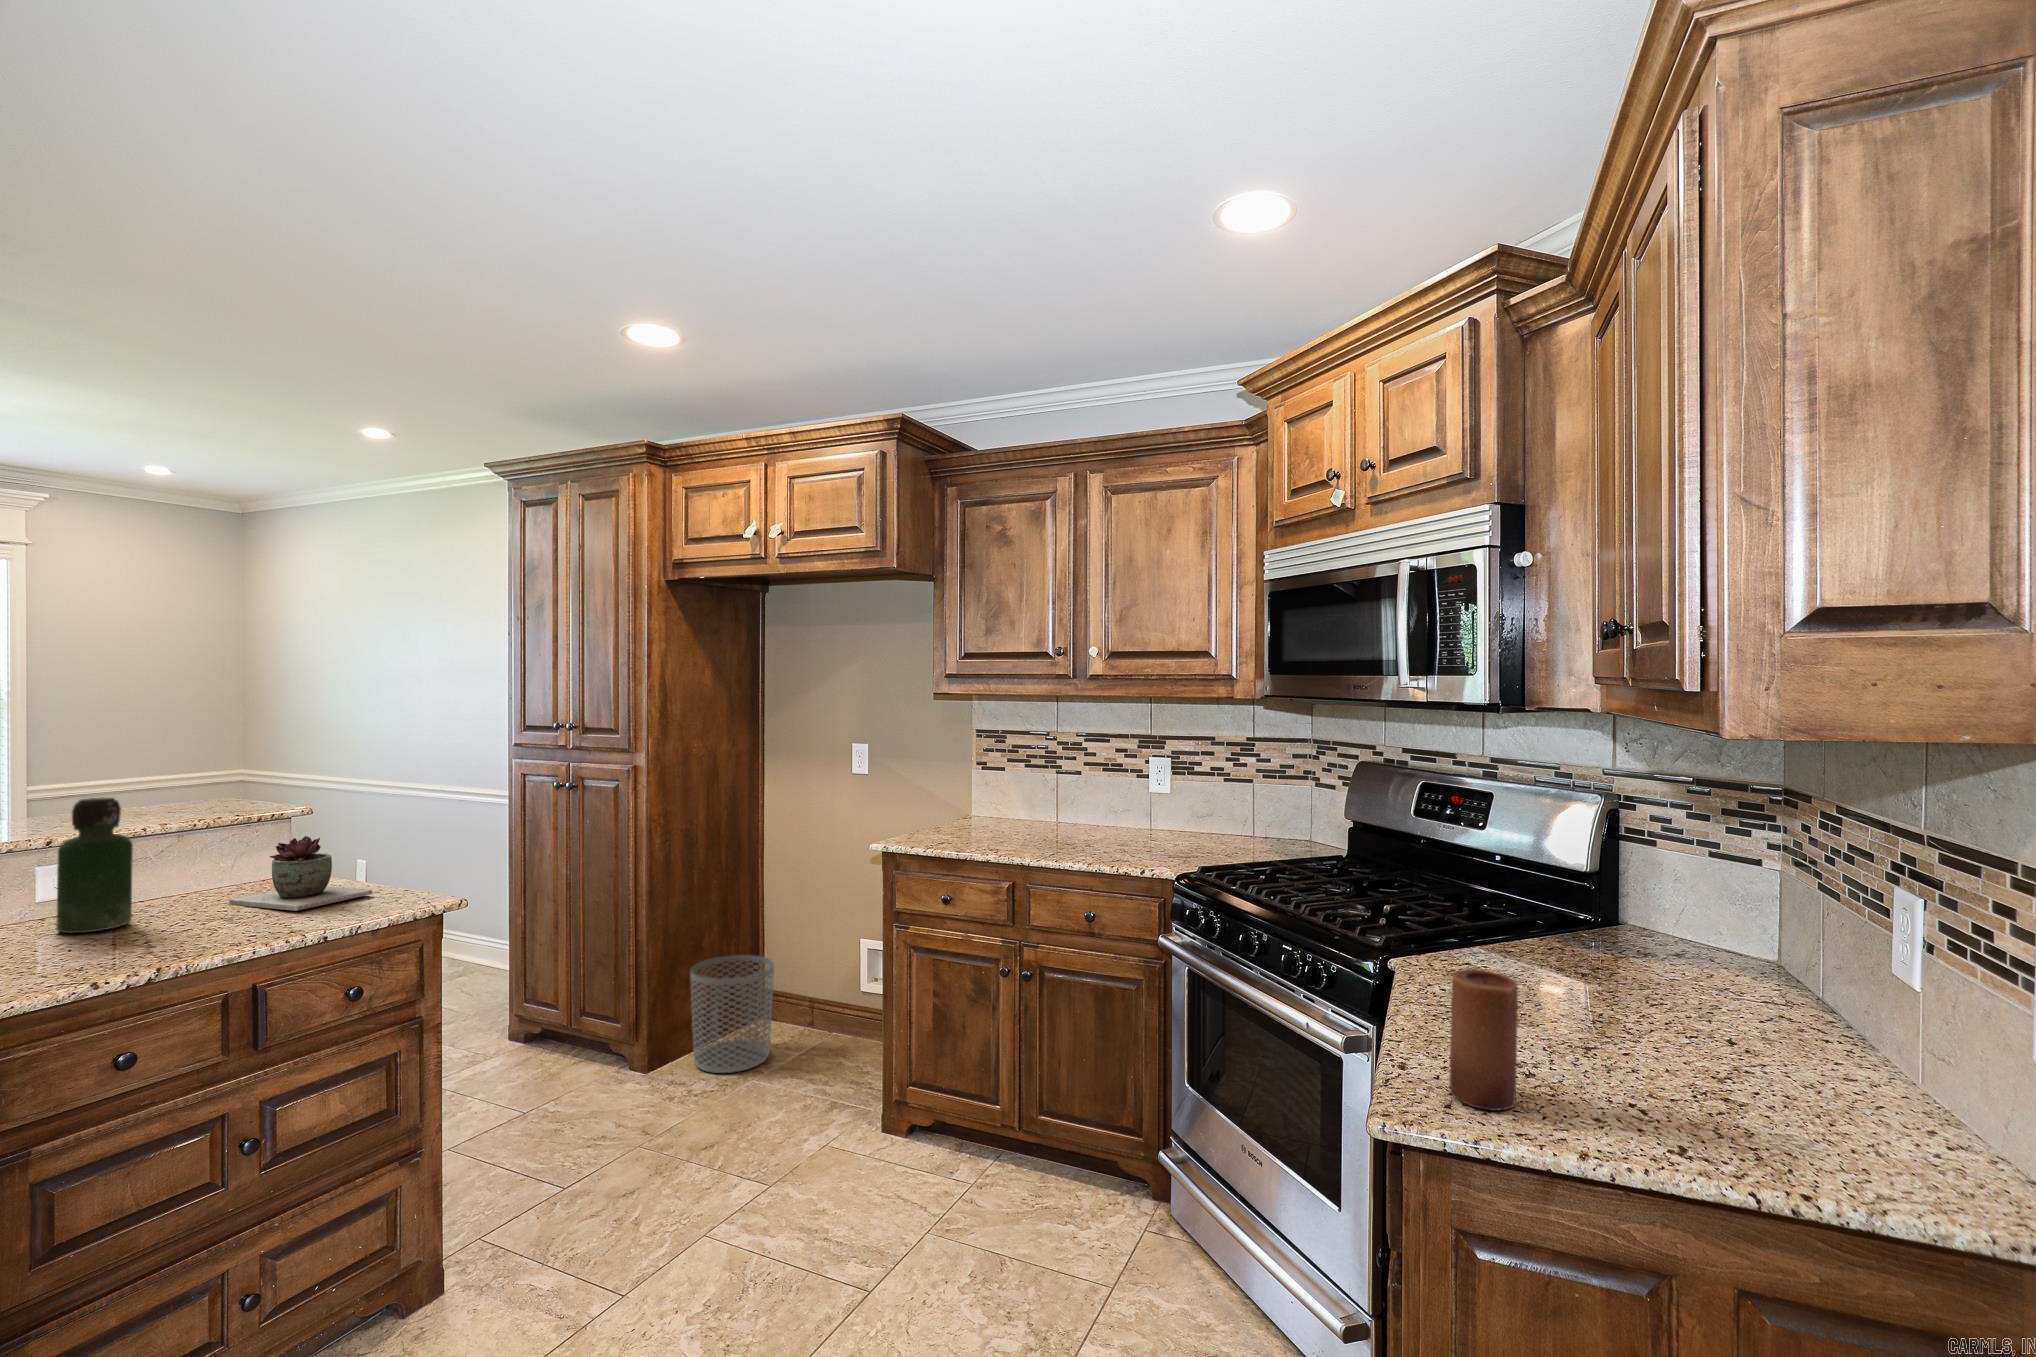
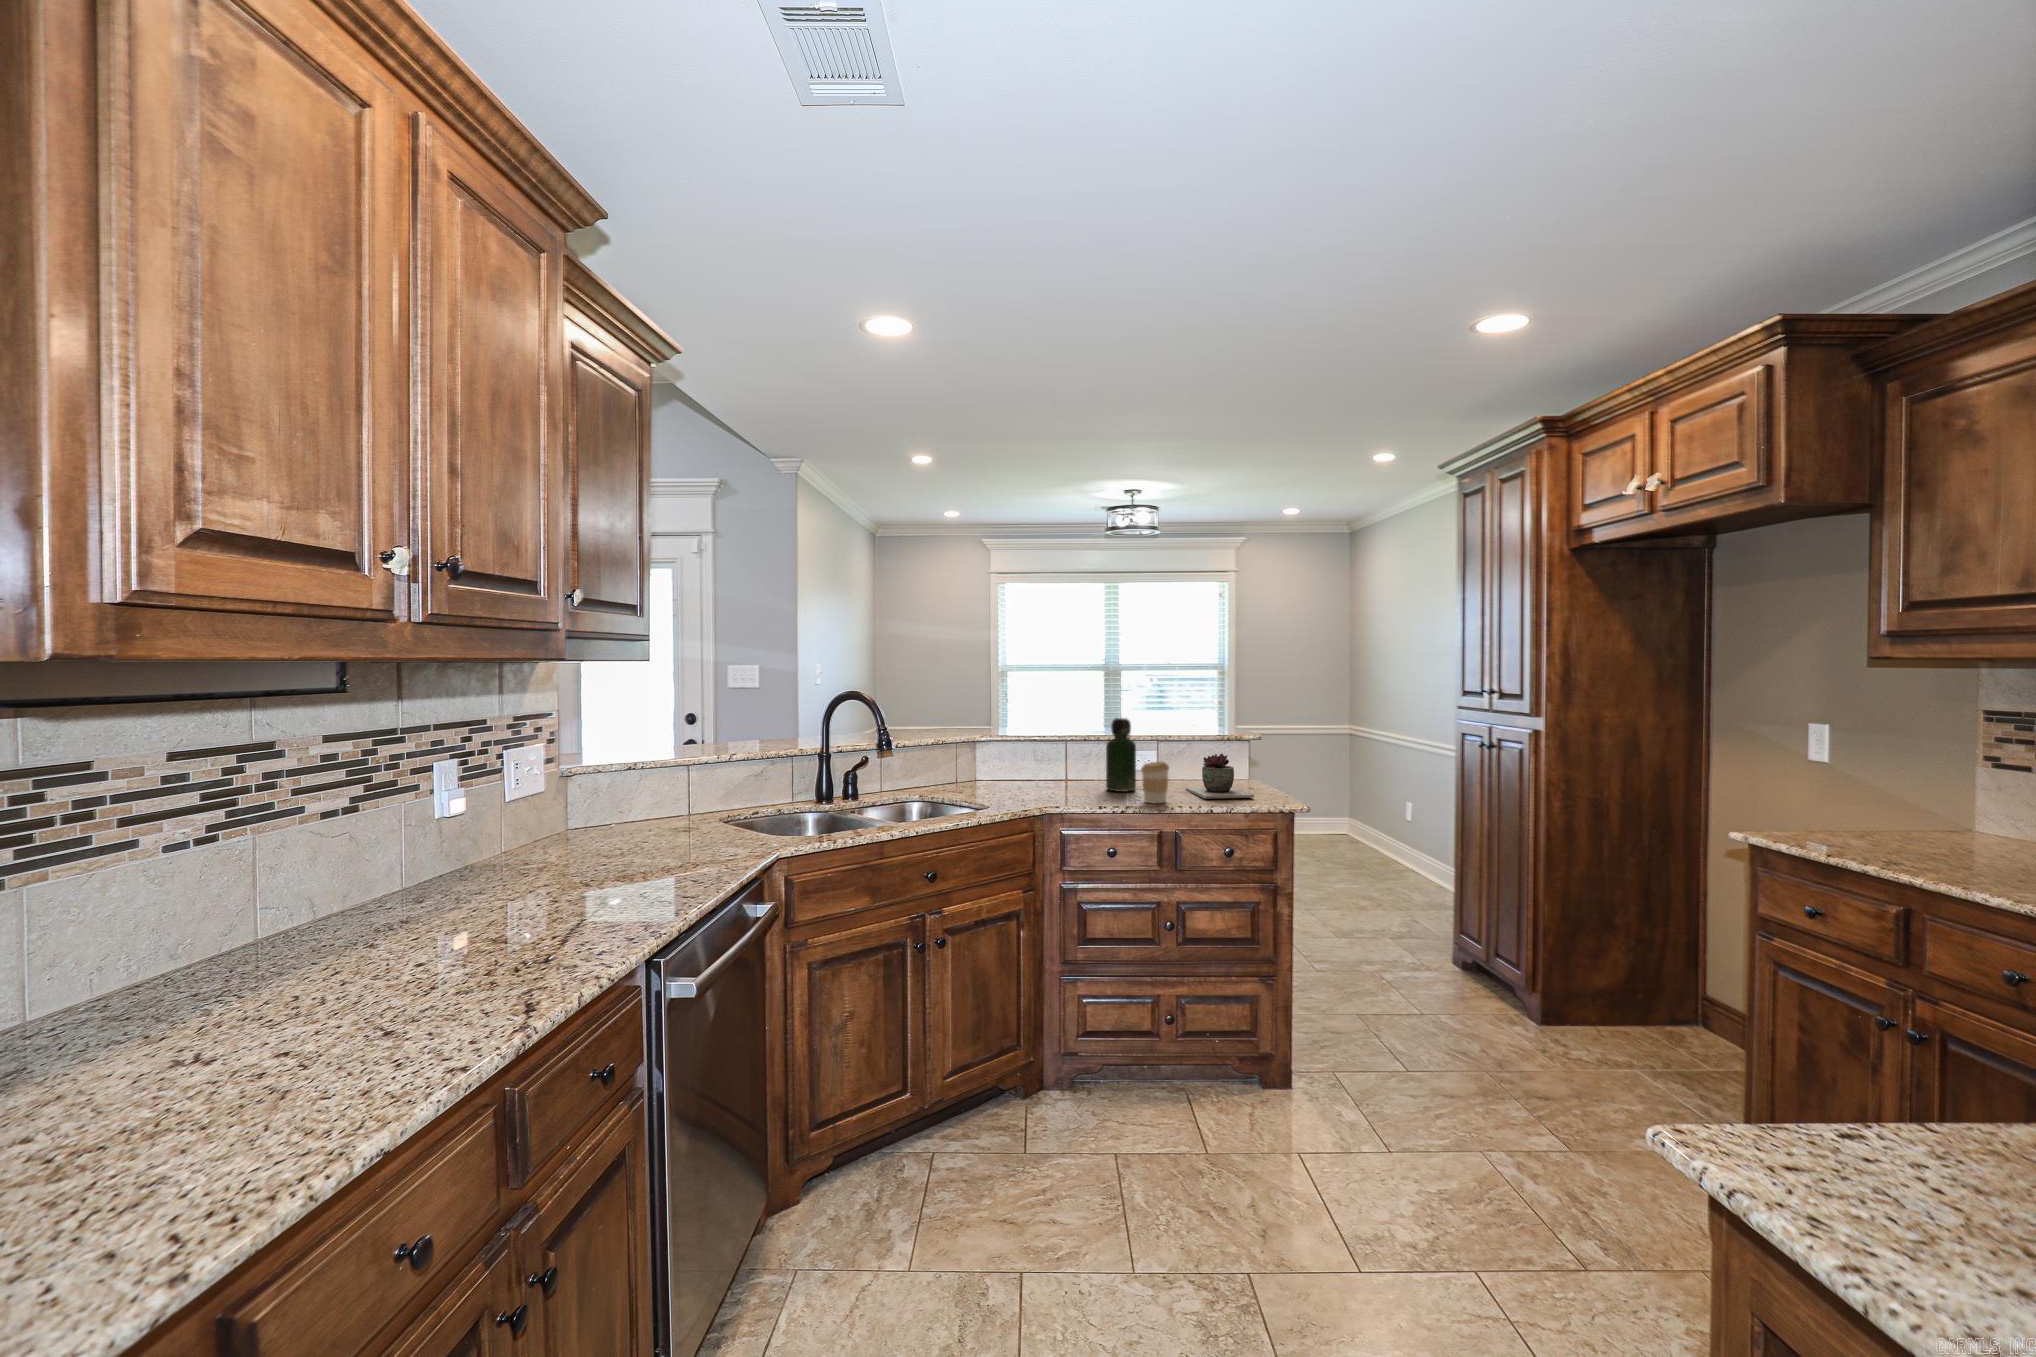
coffee cup: none [178,864,242,939] -> present [1141,762,1169,803]
waste bin: present [690,955,774,1073] -> none [1588,937,1688,1060]
candle: present [1450,969,1518,1110] -> none [1807,1019,1919,1218]

